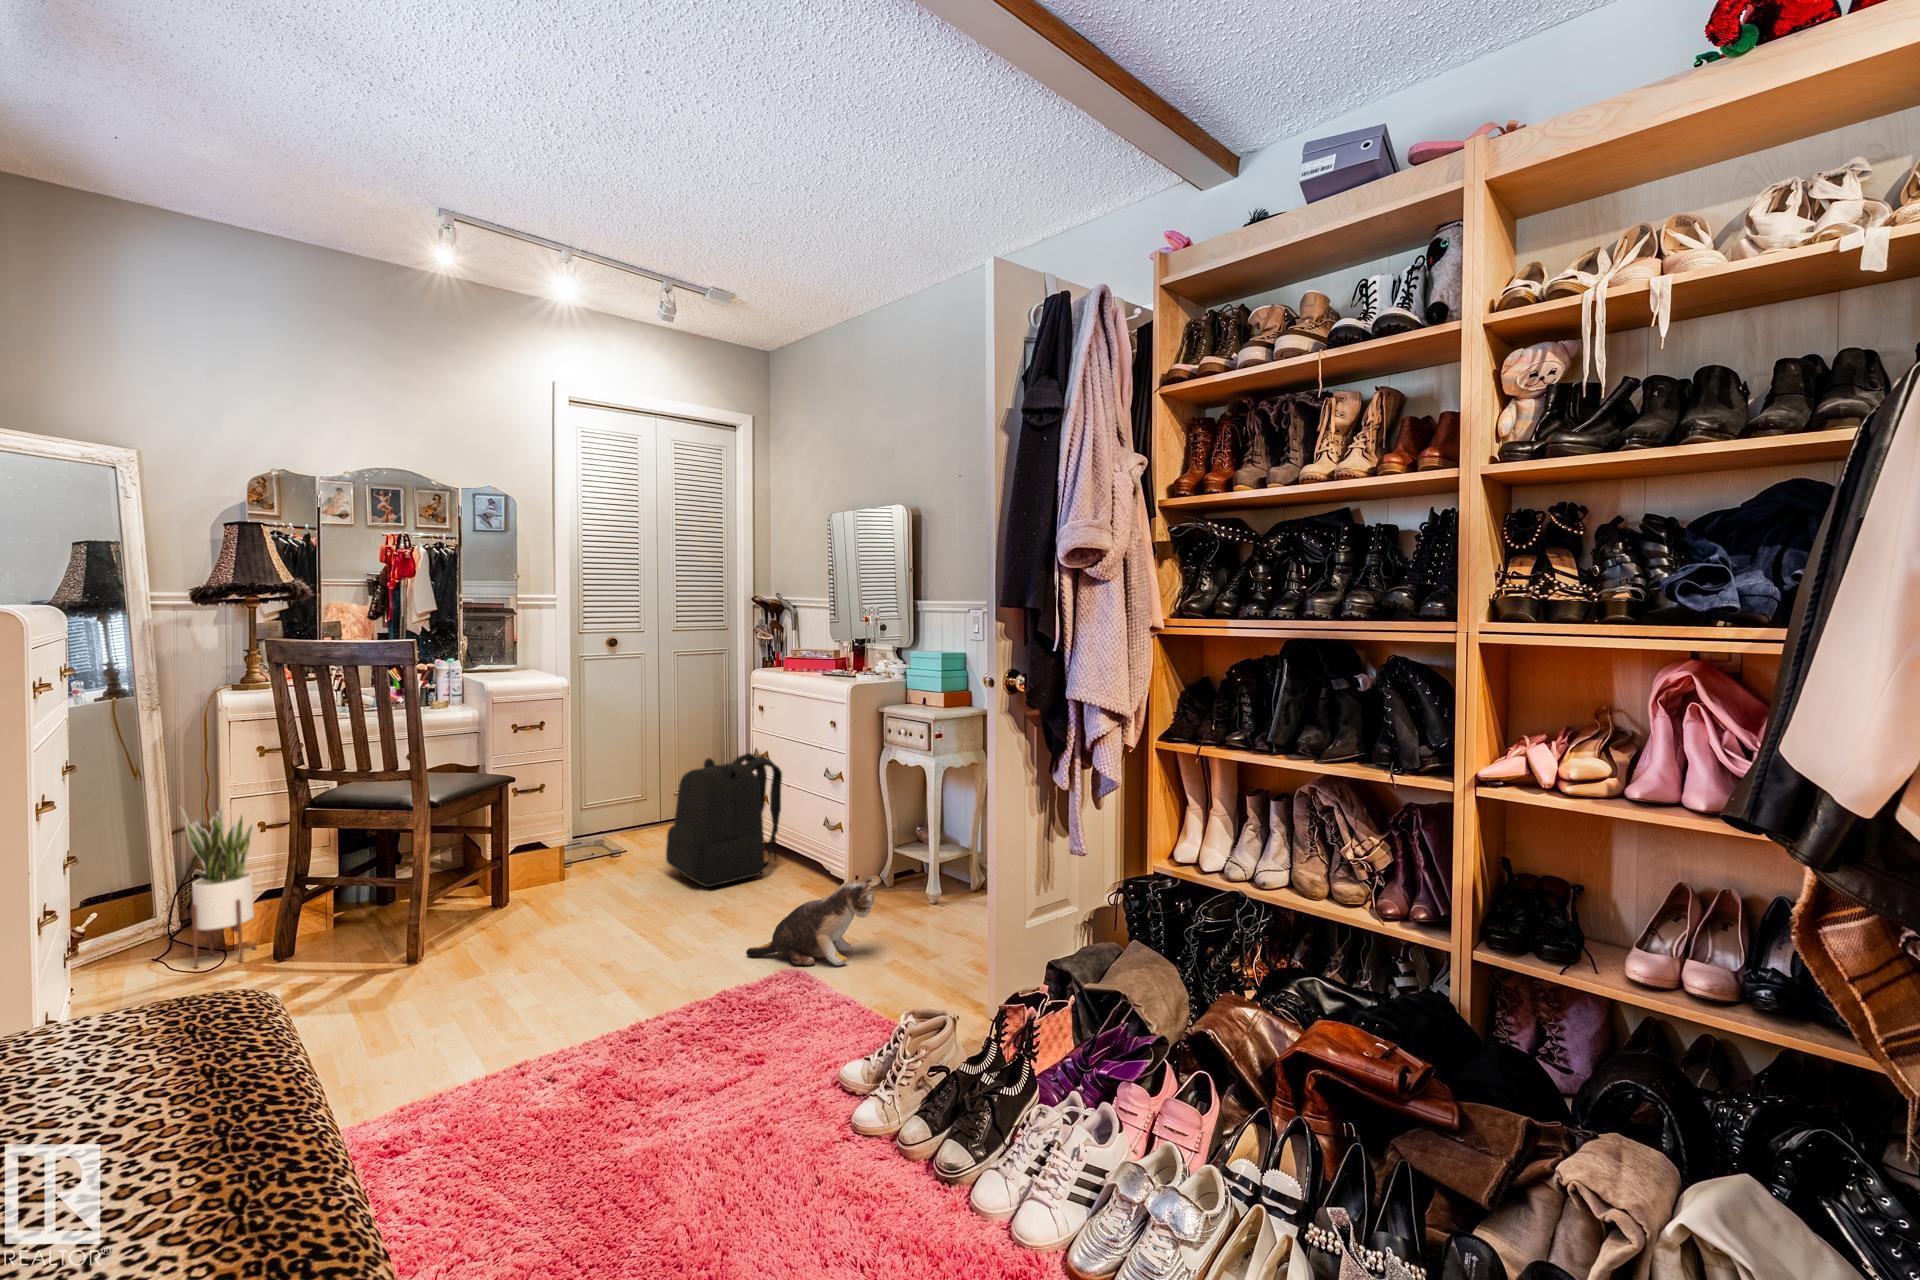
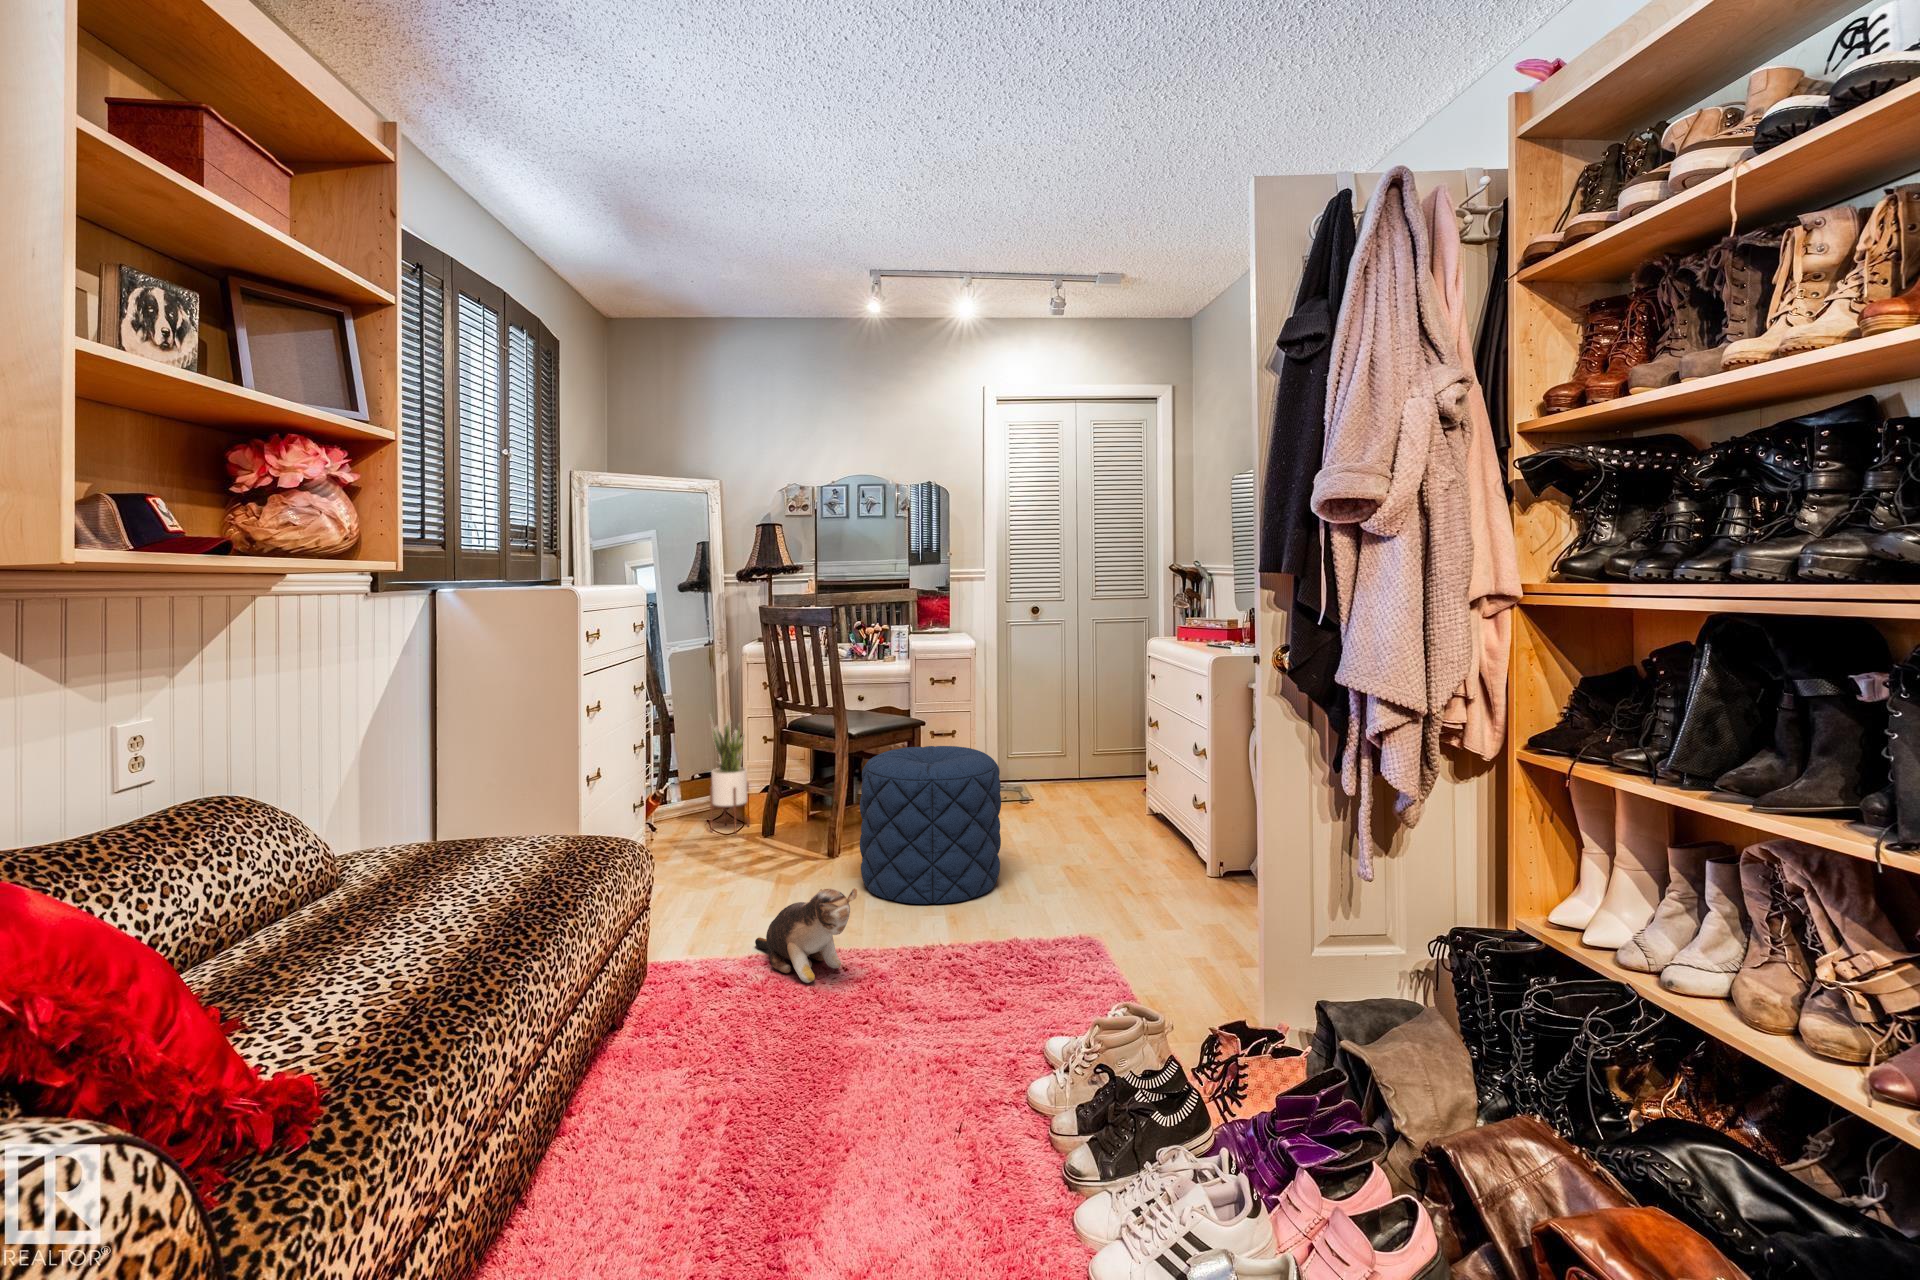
backpack: present [666,753,782,887] -> none [1052,722,1164,848]
pouf: none [485,801,658,987] -> present [860,746,1001,904]
plush toy: present [746,876,881,966] -> present [755,888,857,983]

